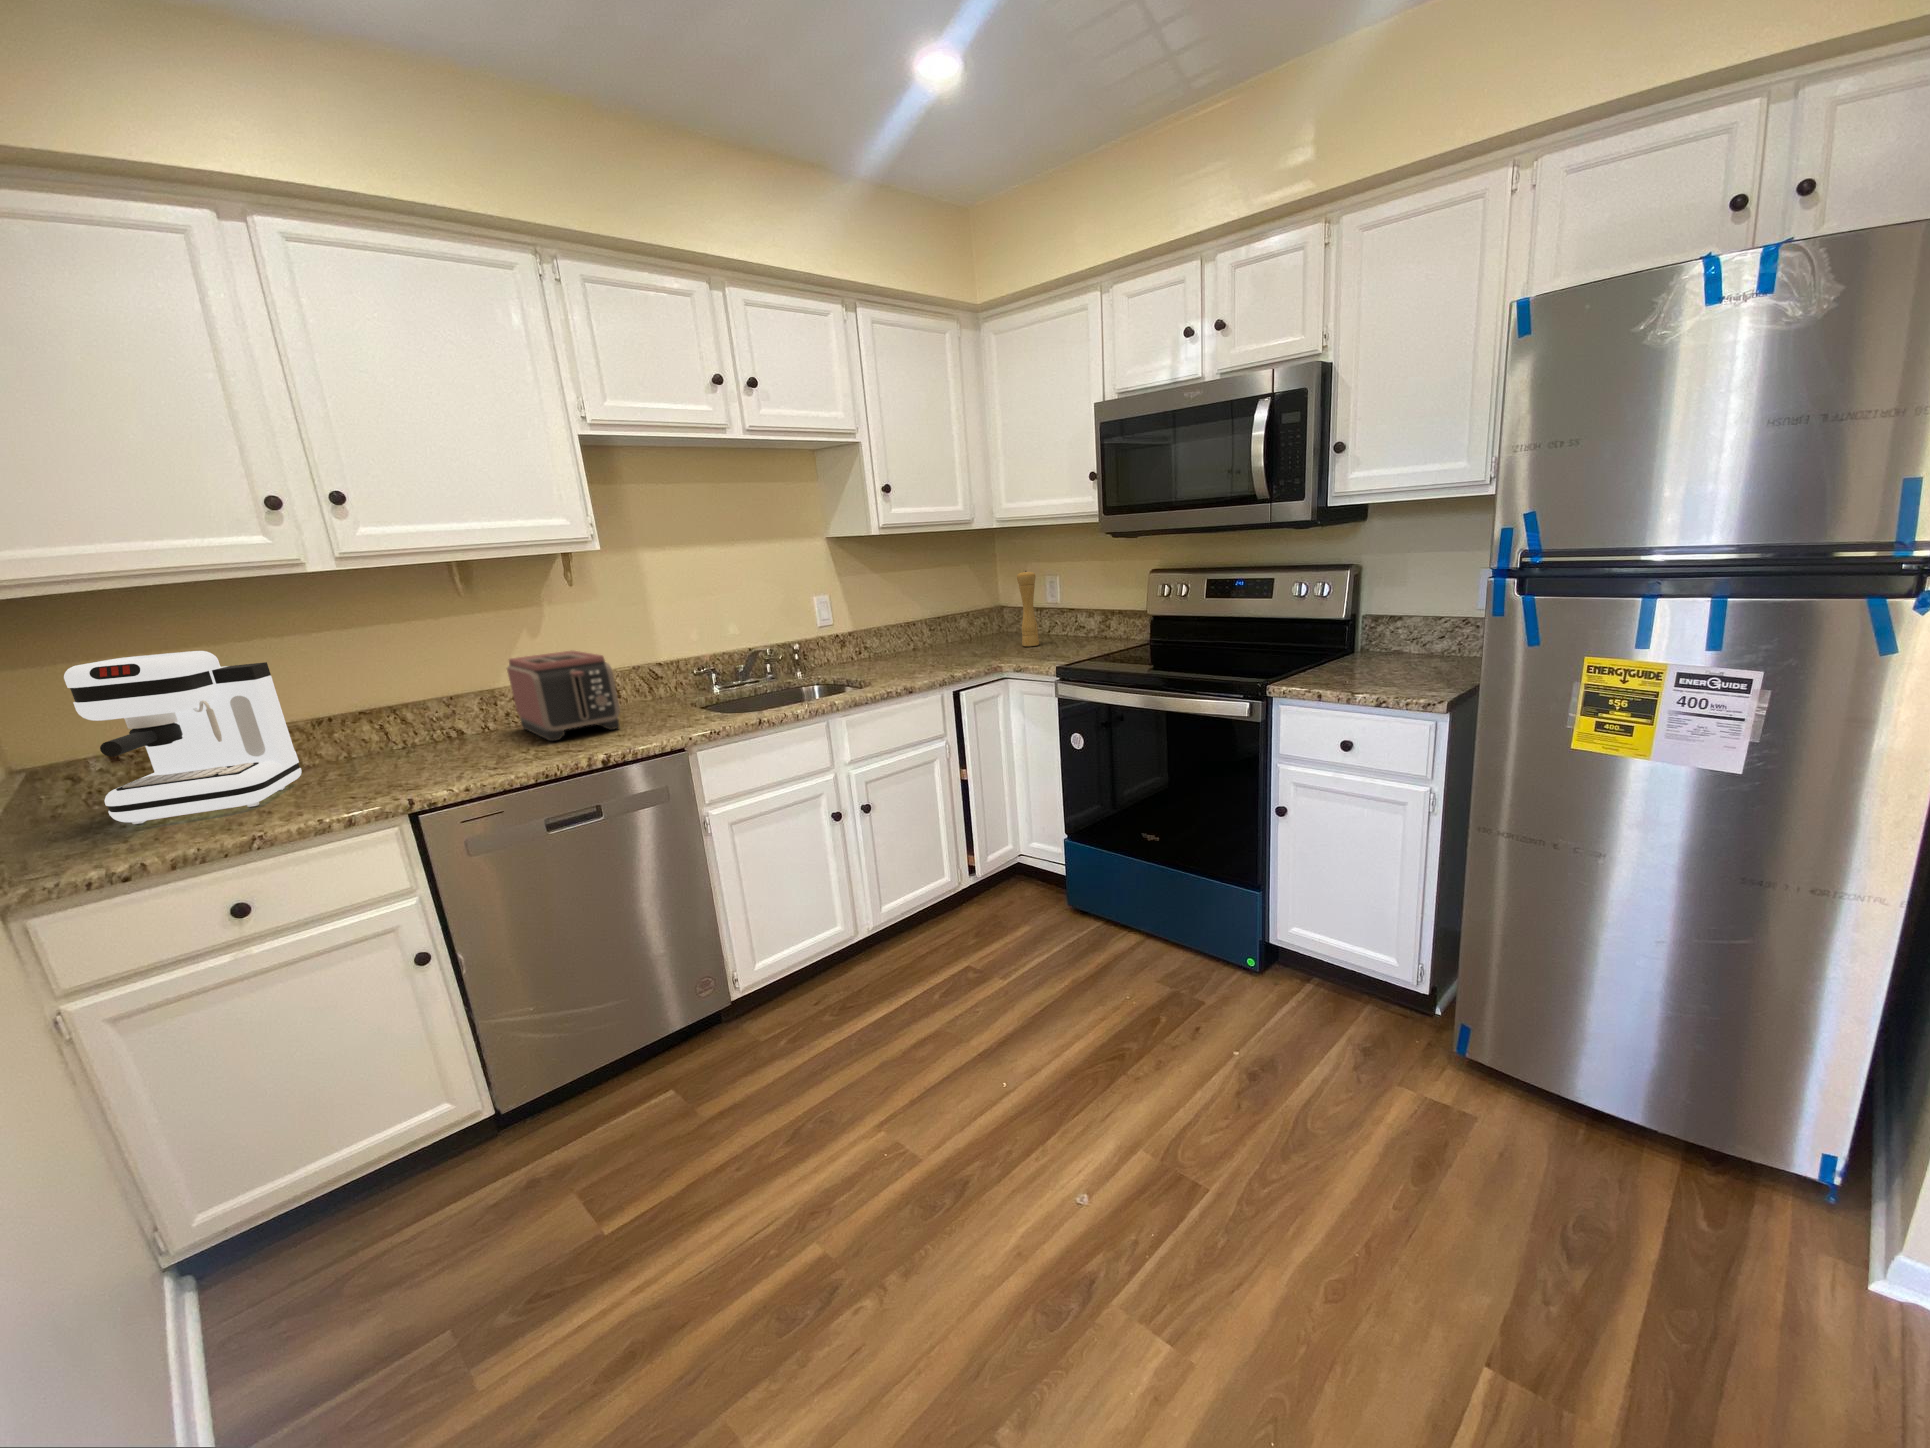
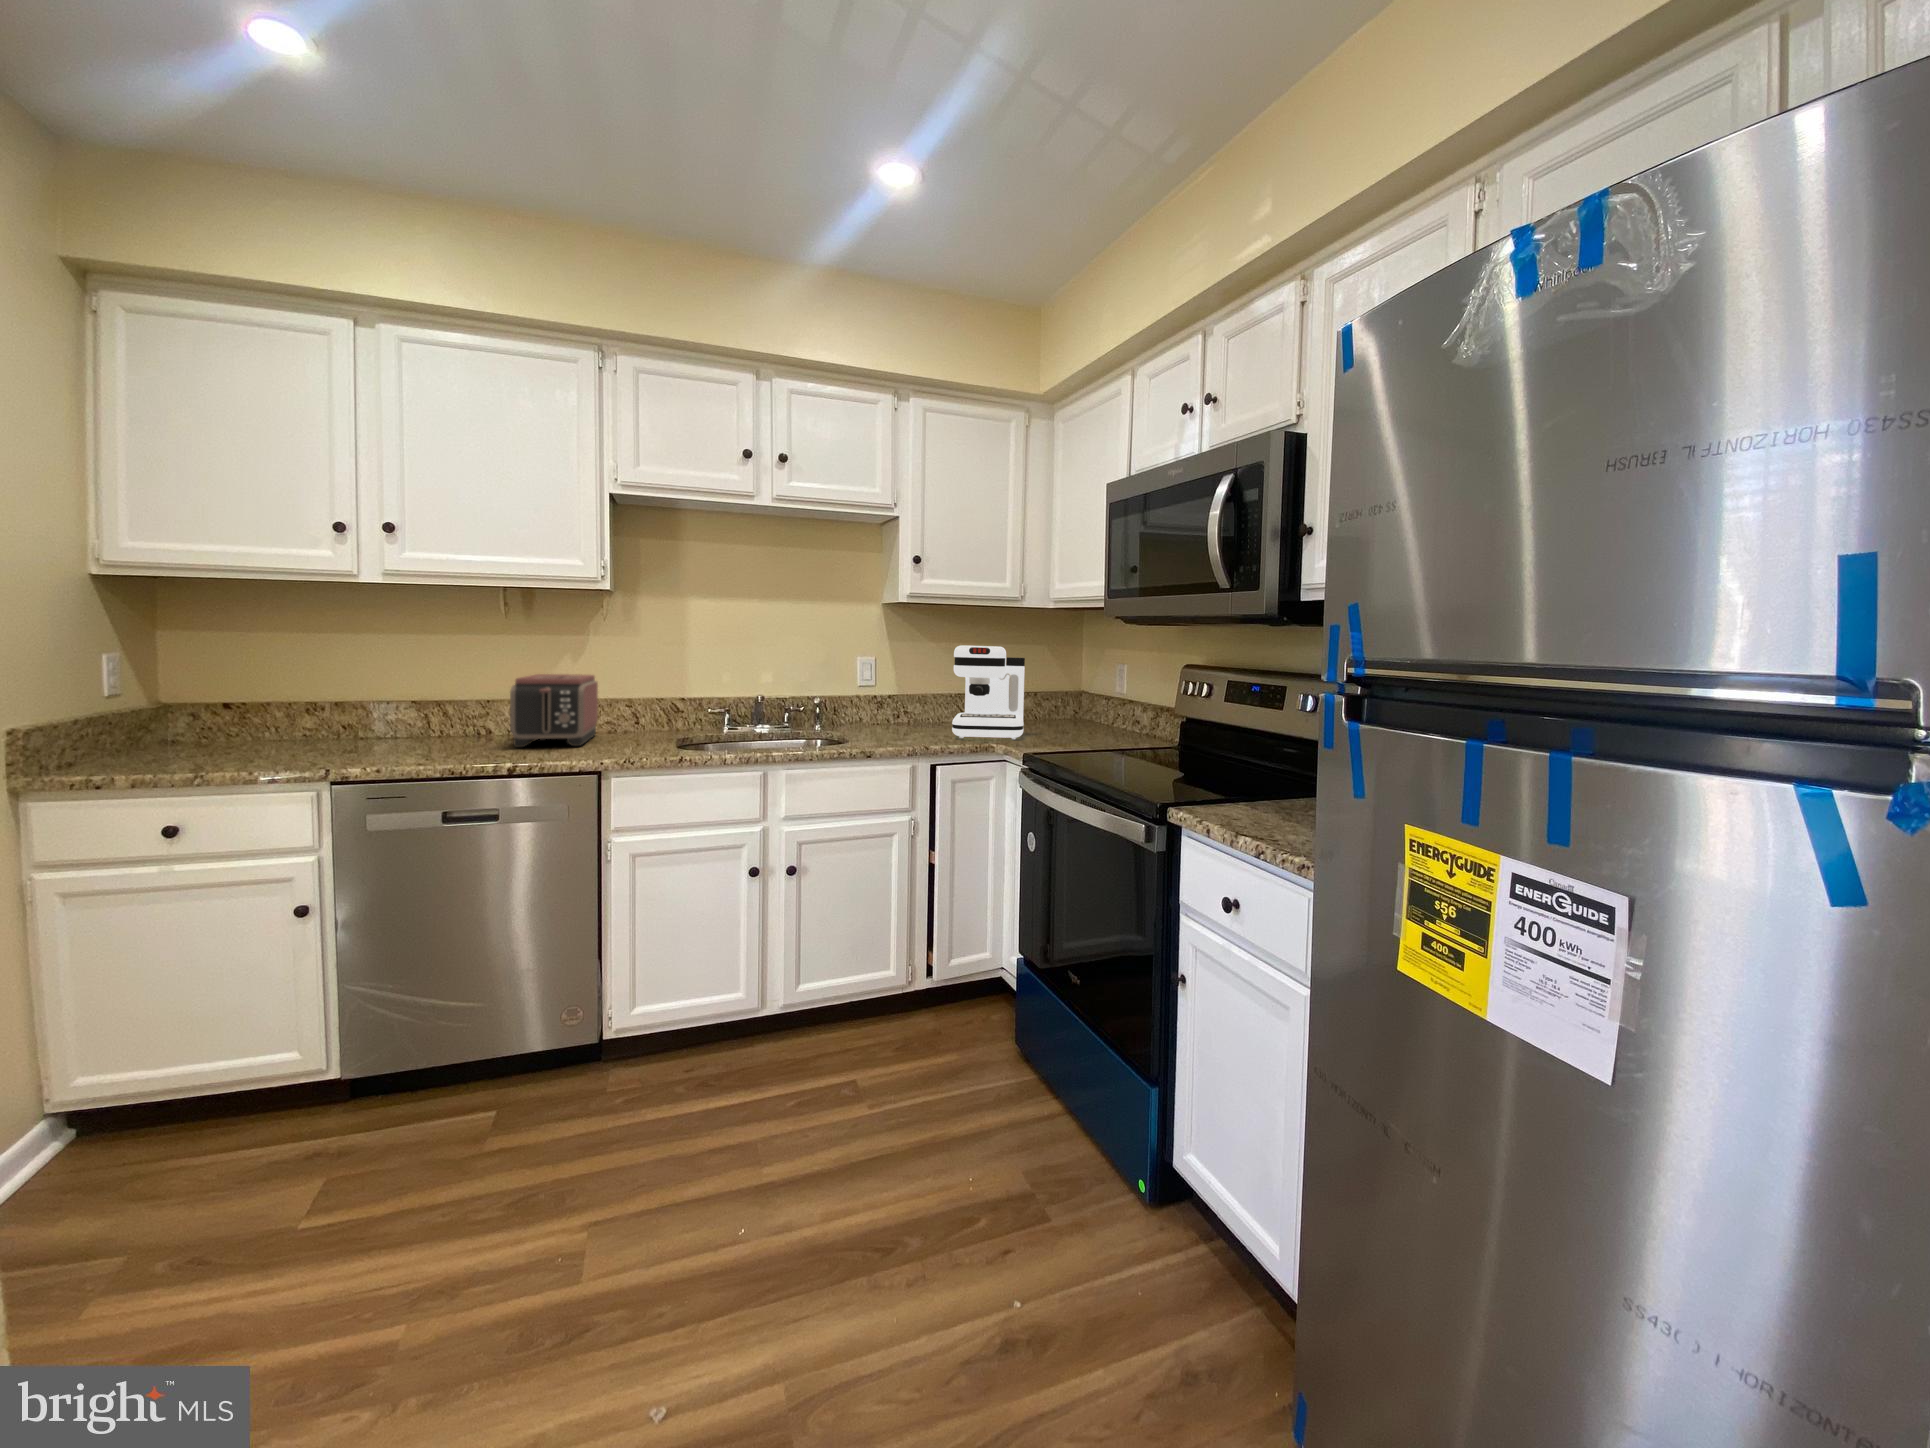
pepper mill: present [1017,571,1039,646] -> none [1061,654,1082,736]
coffee maker: present [64,651,301,824] -> present [952,646,1025,739]

